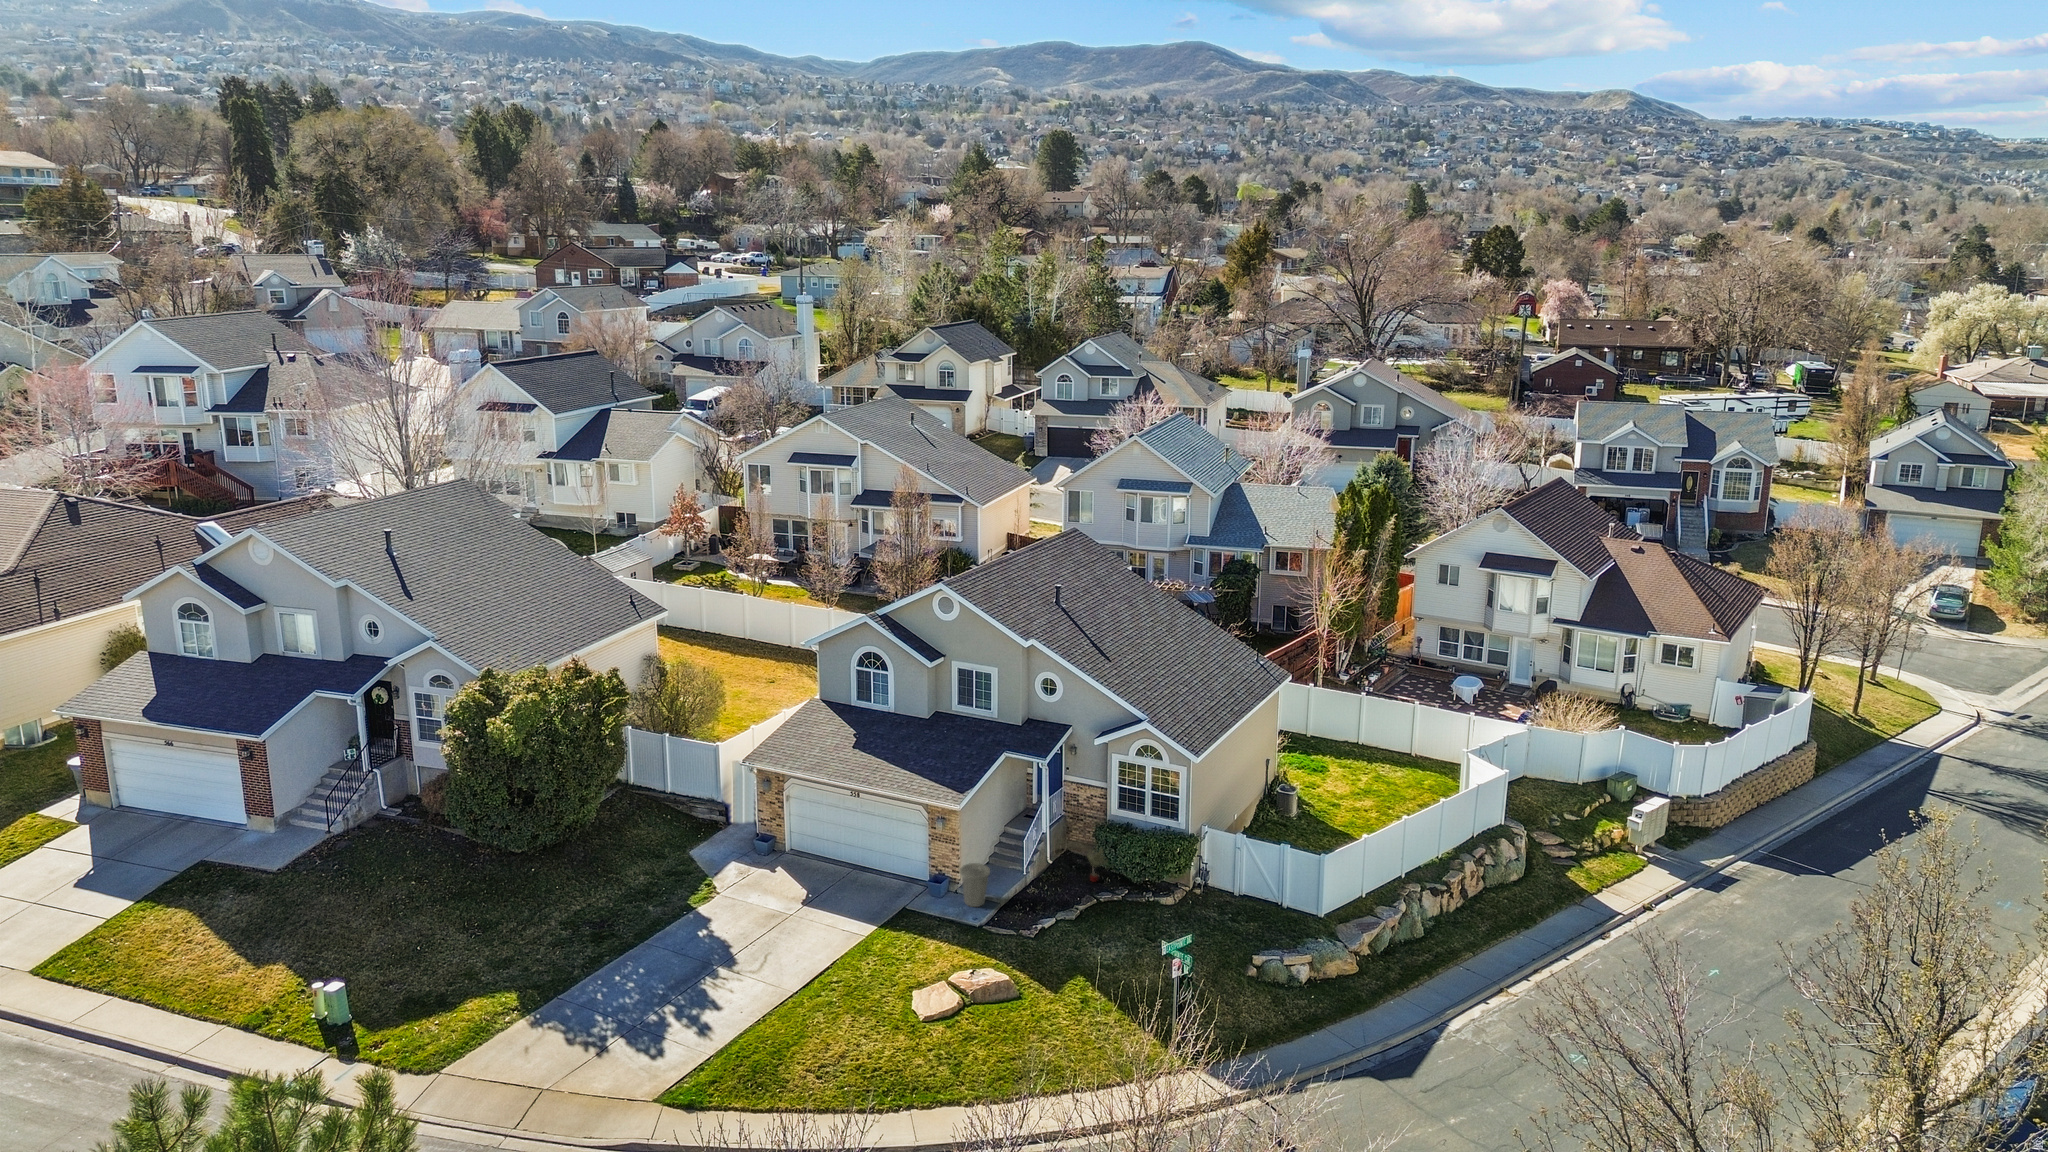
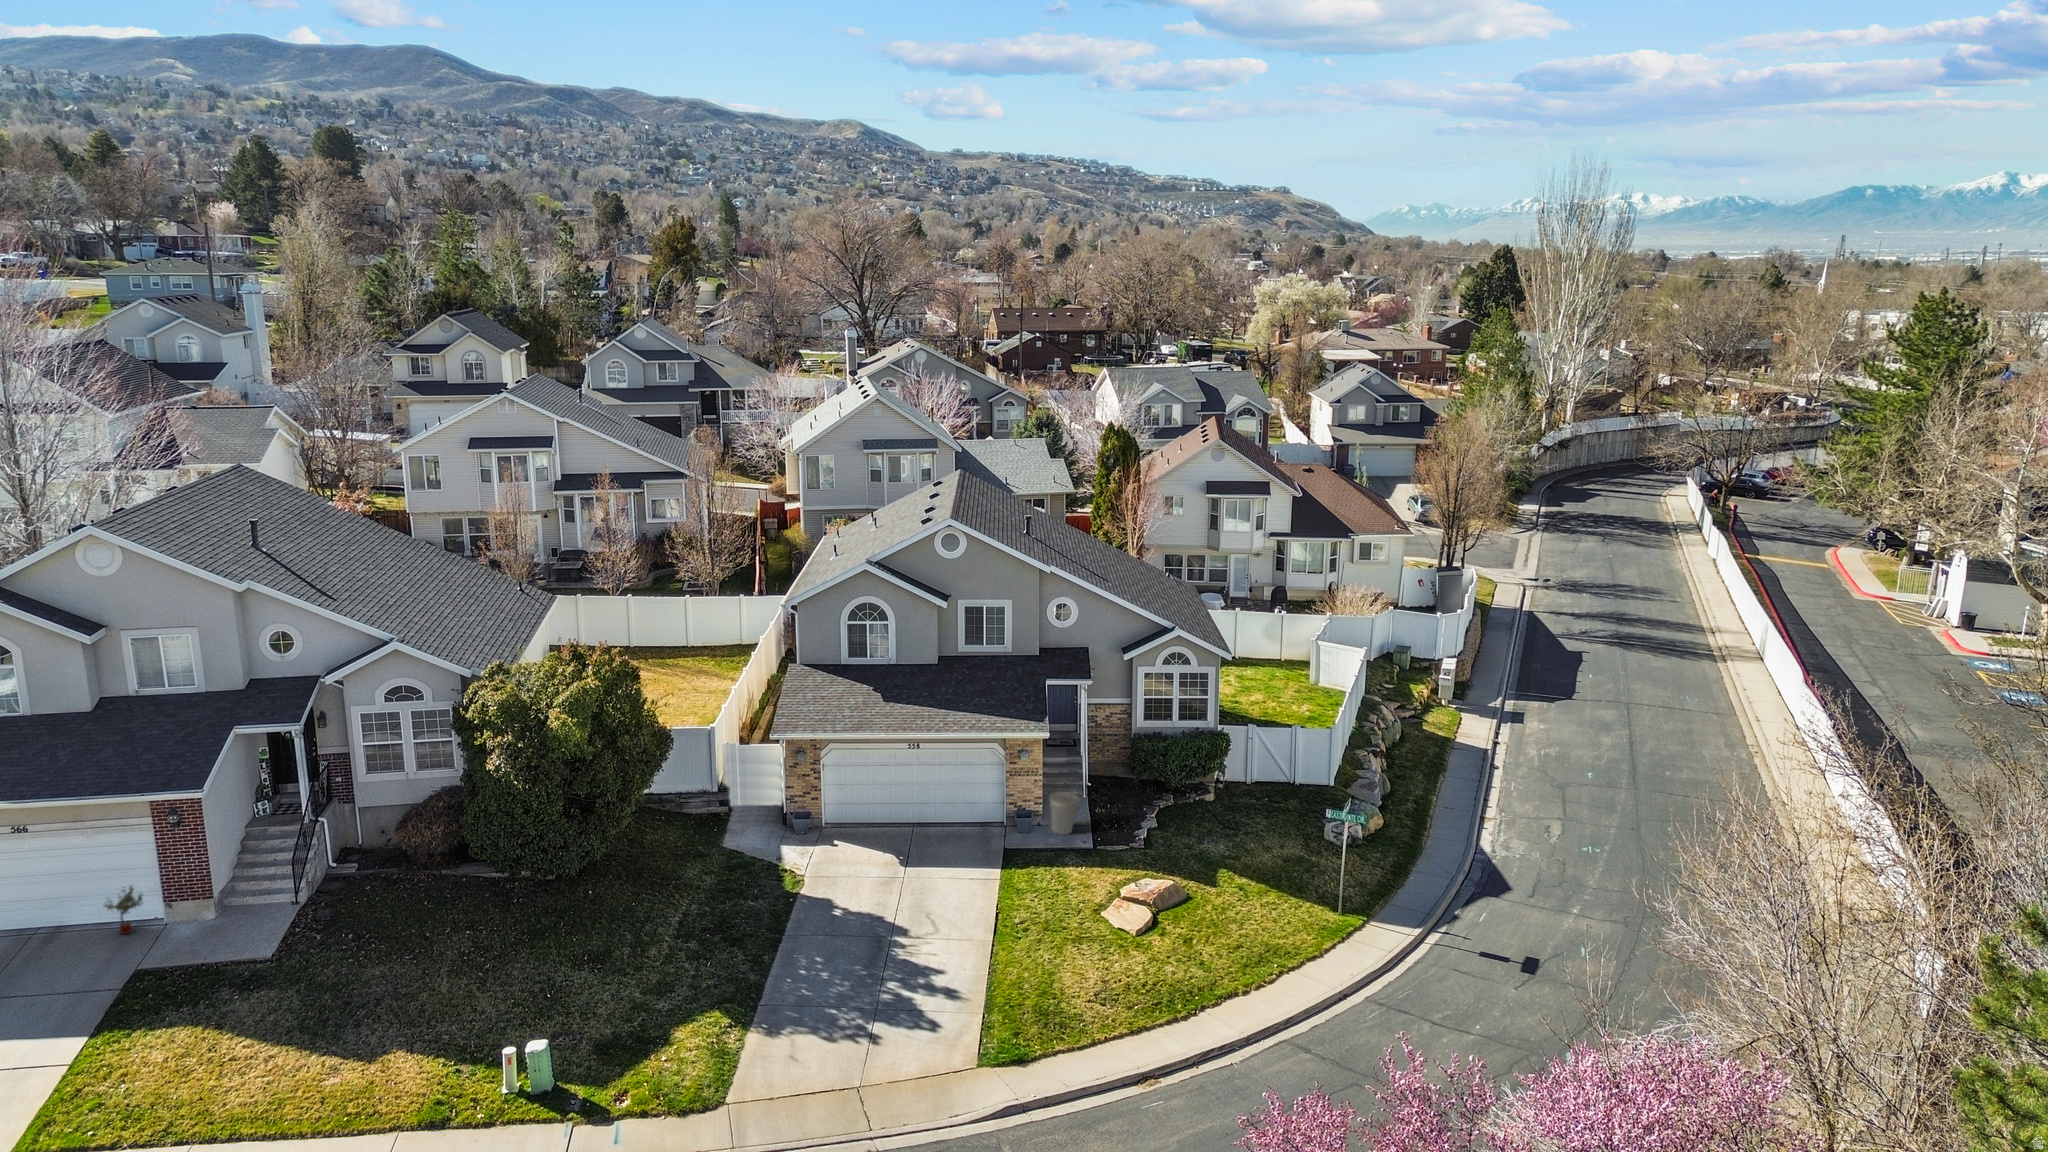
potted tree: present [1087,847,1107,882] -> present [105,886,142,934]

